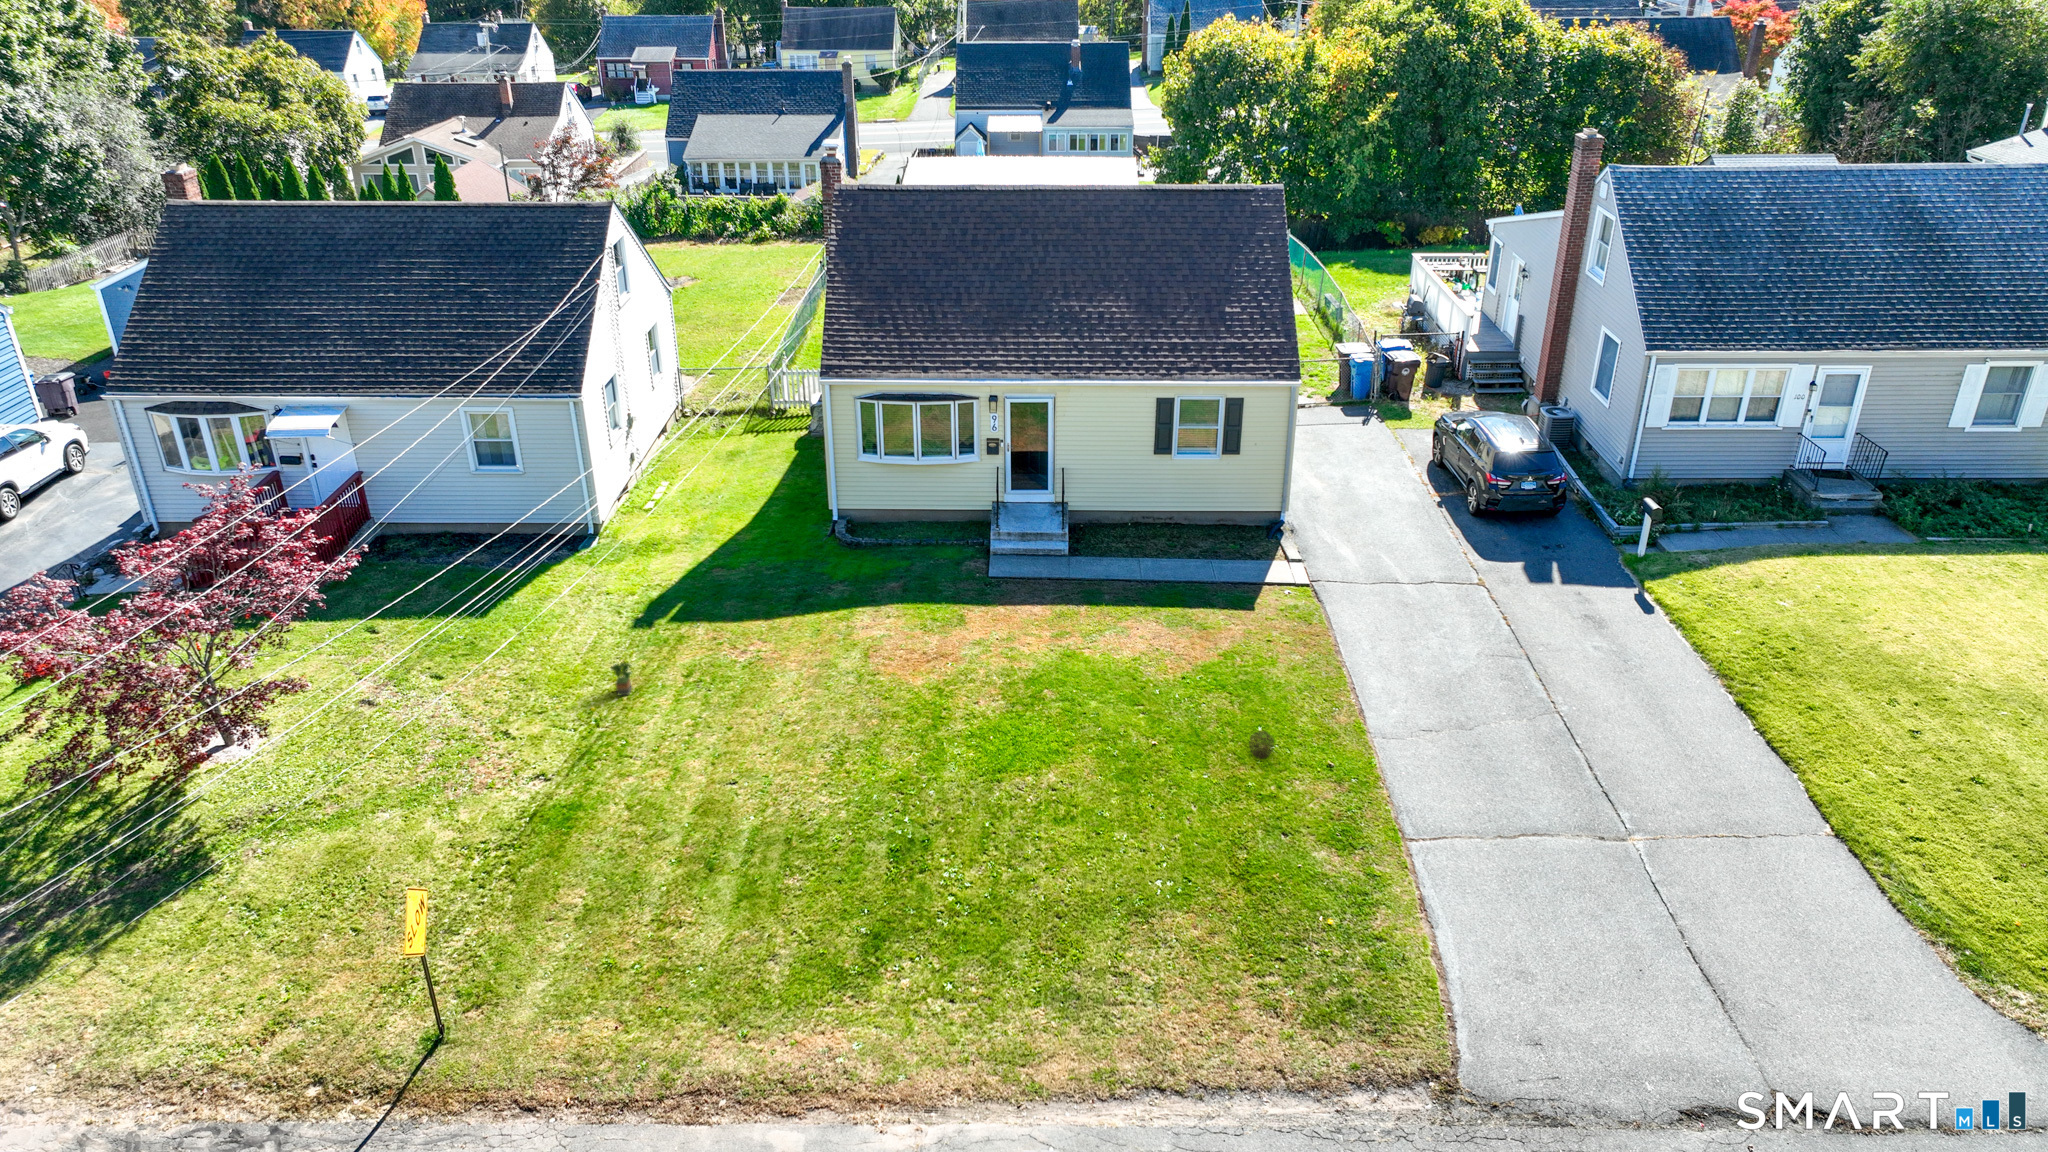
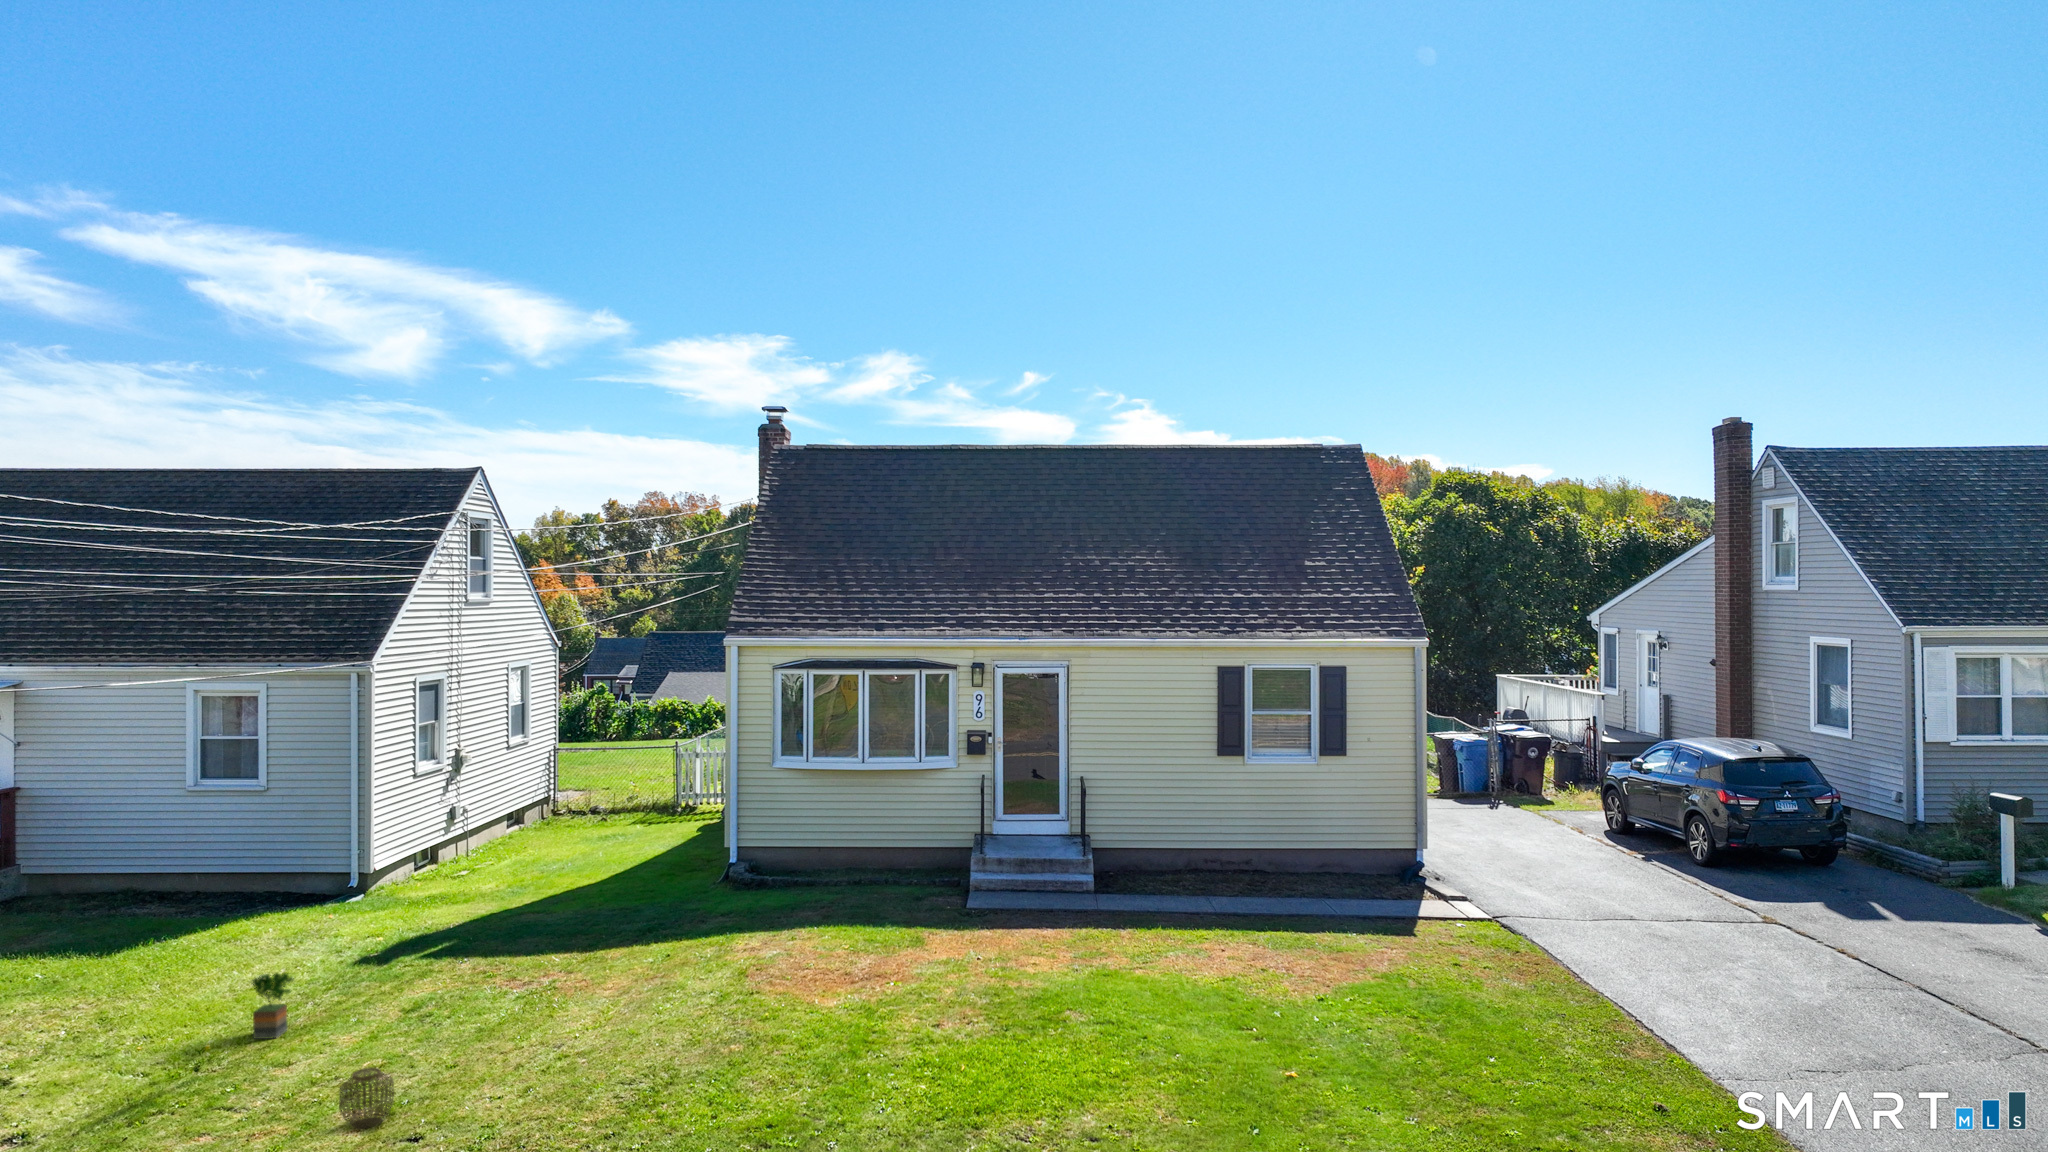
woven basket: present [1250,731,1273,758] -> present [339,1067,394,1128]

